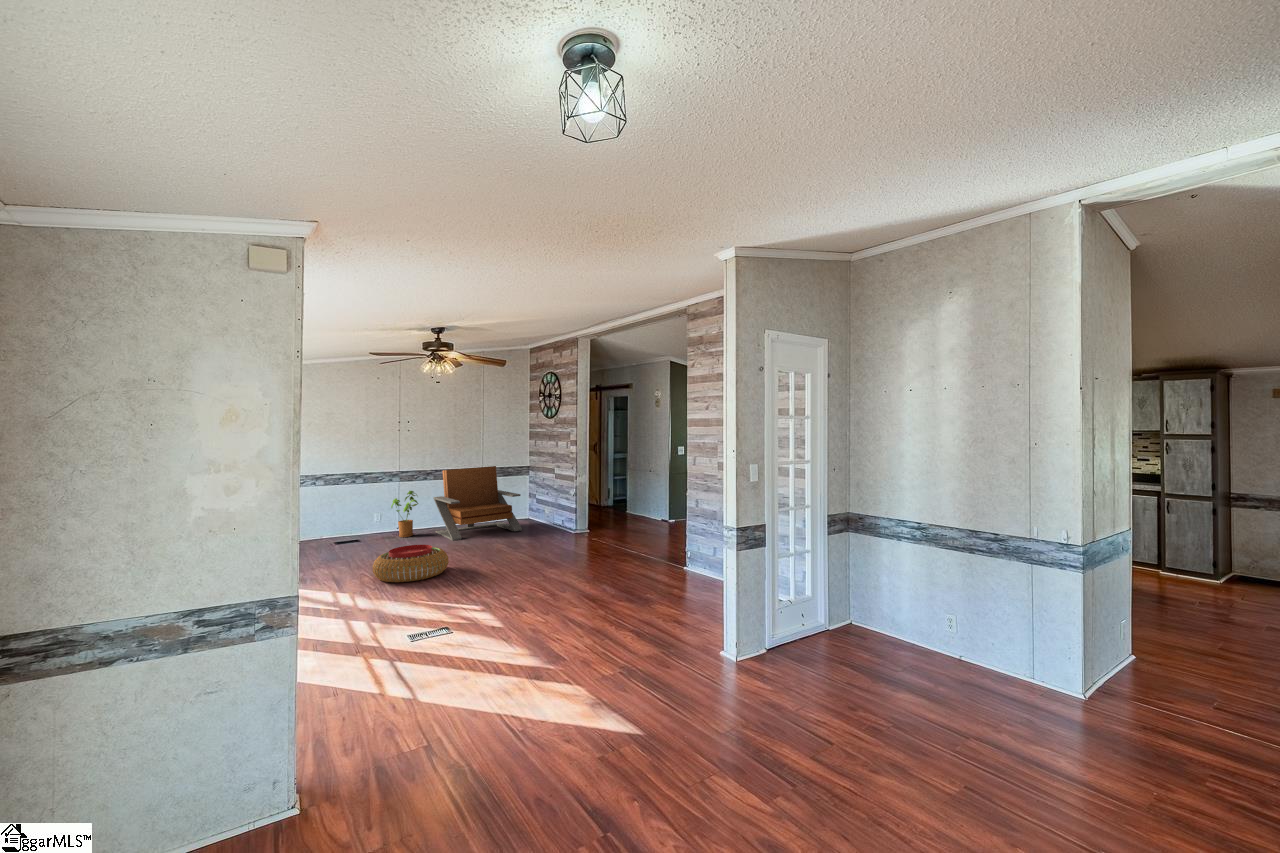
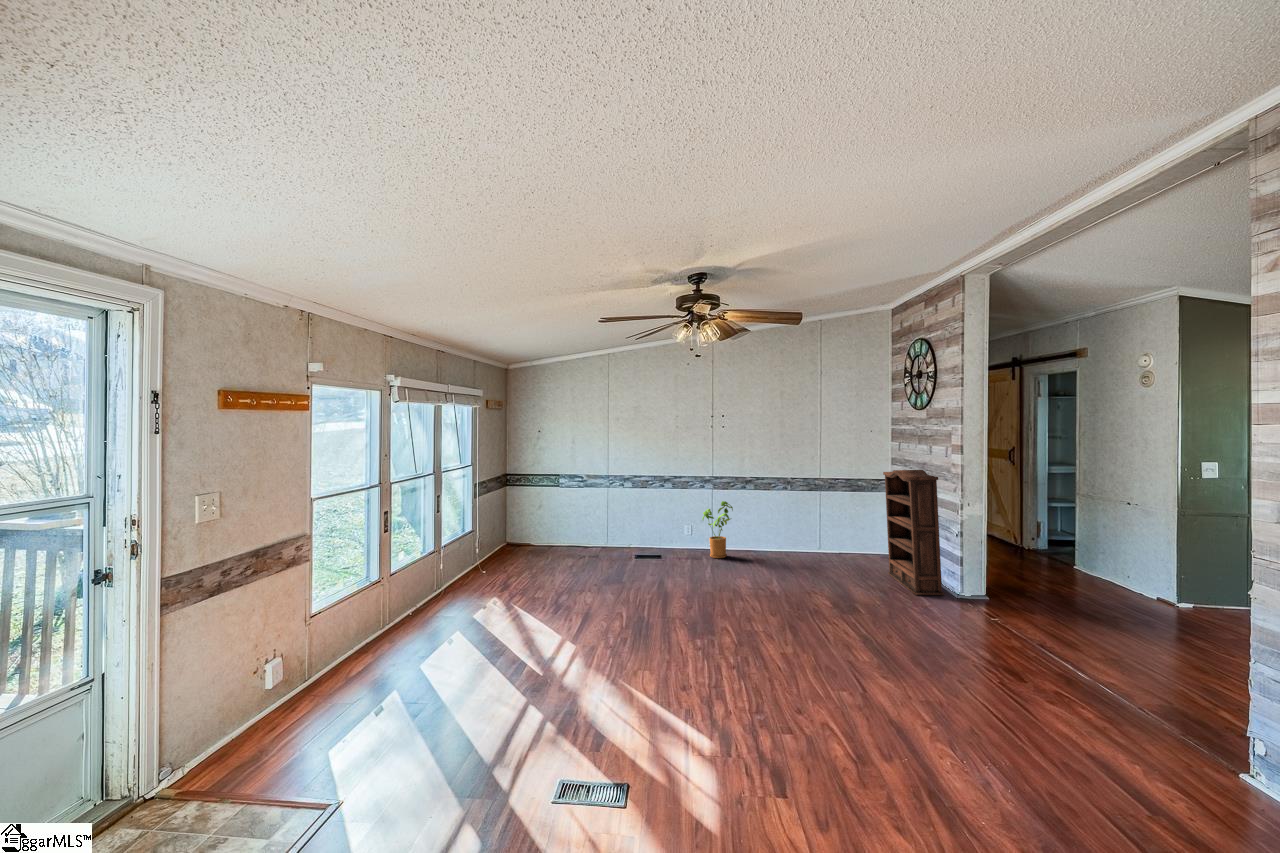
bookshelf: none [529,457,567,534] -> present [883,470,944,595]
lounge chair: present [433,466,522,541] -> none [753,477,869,577]
pouf: present [373,545,449,582] -> none [610,590,714,654]

